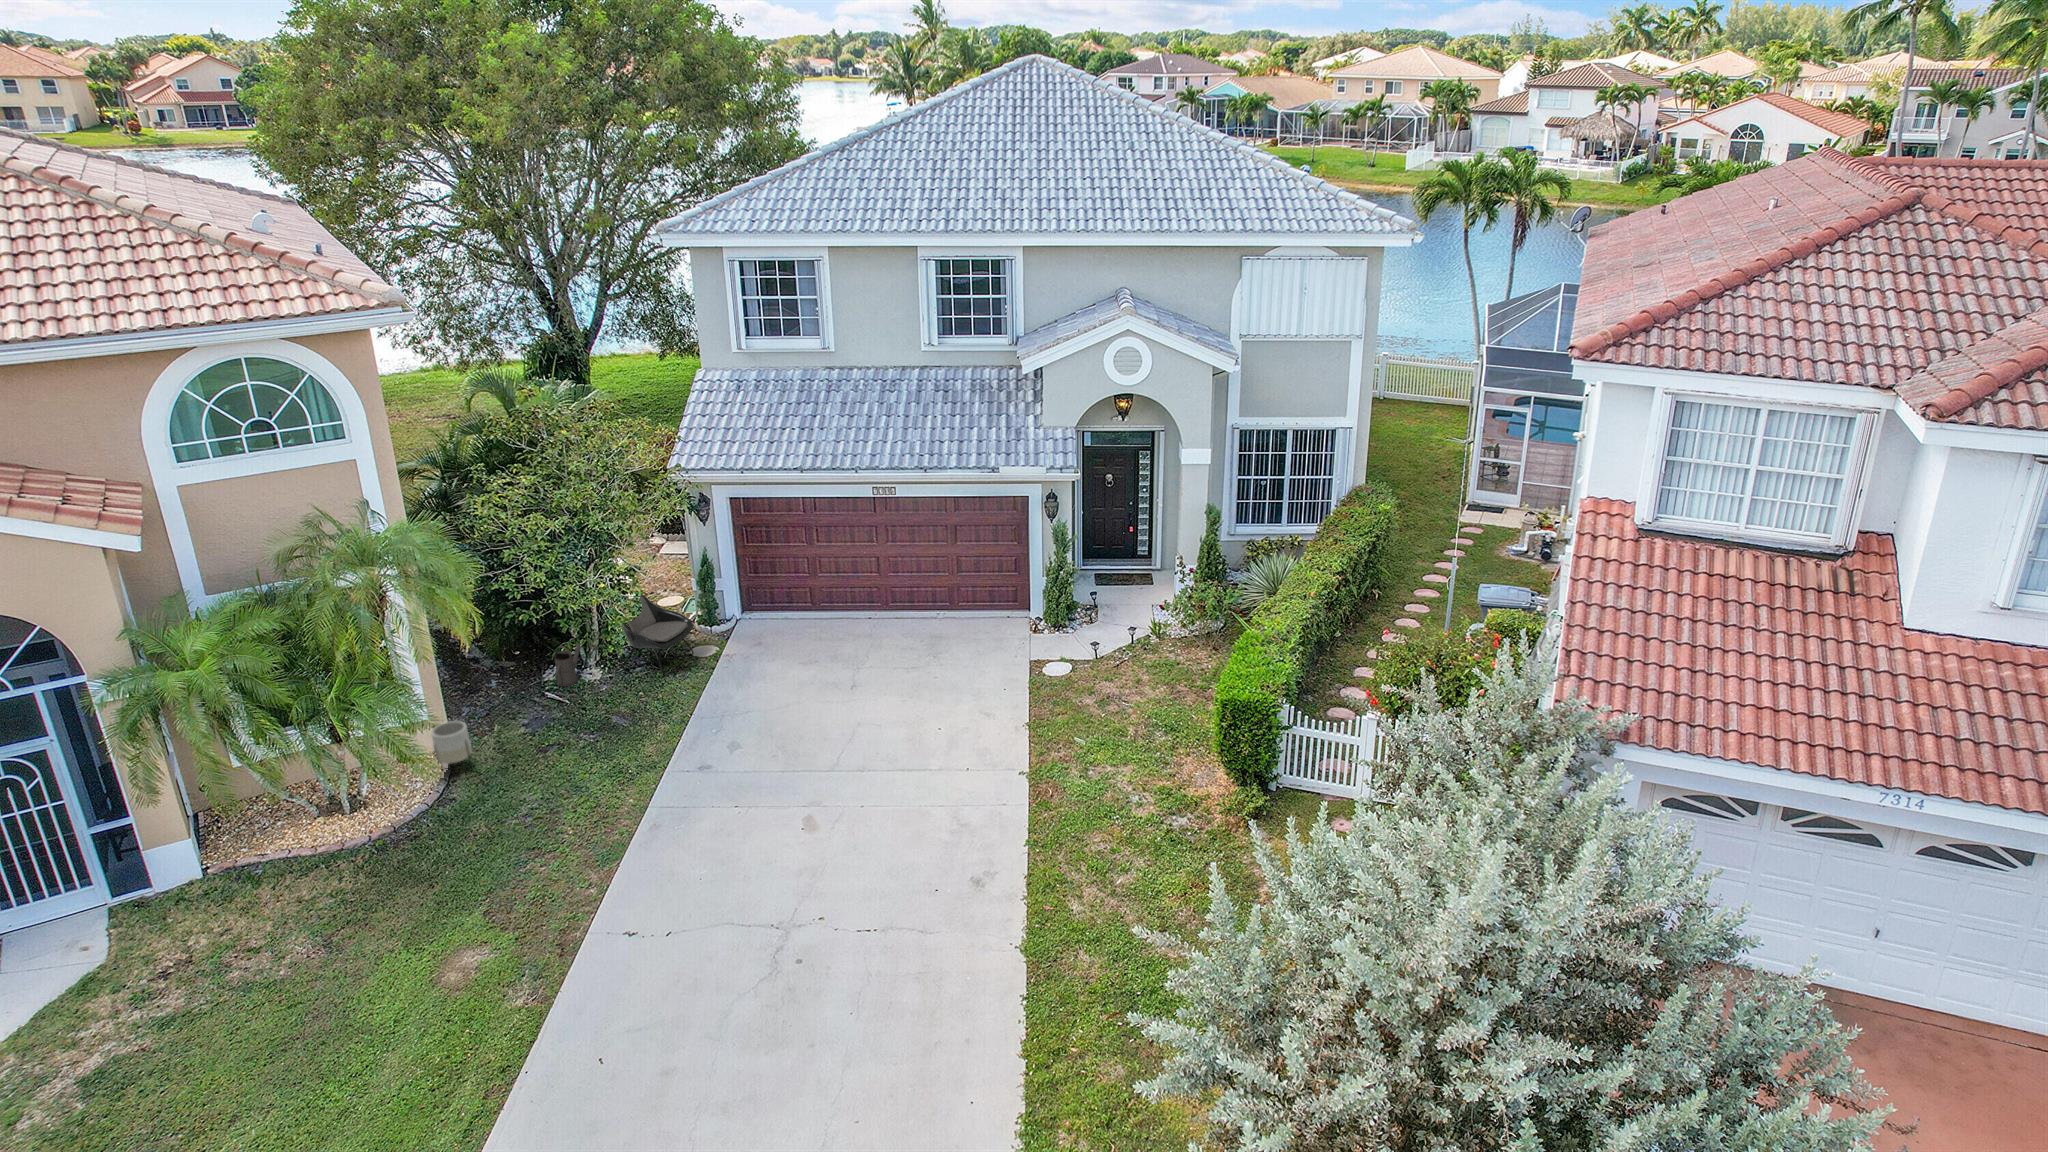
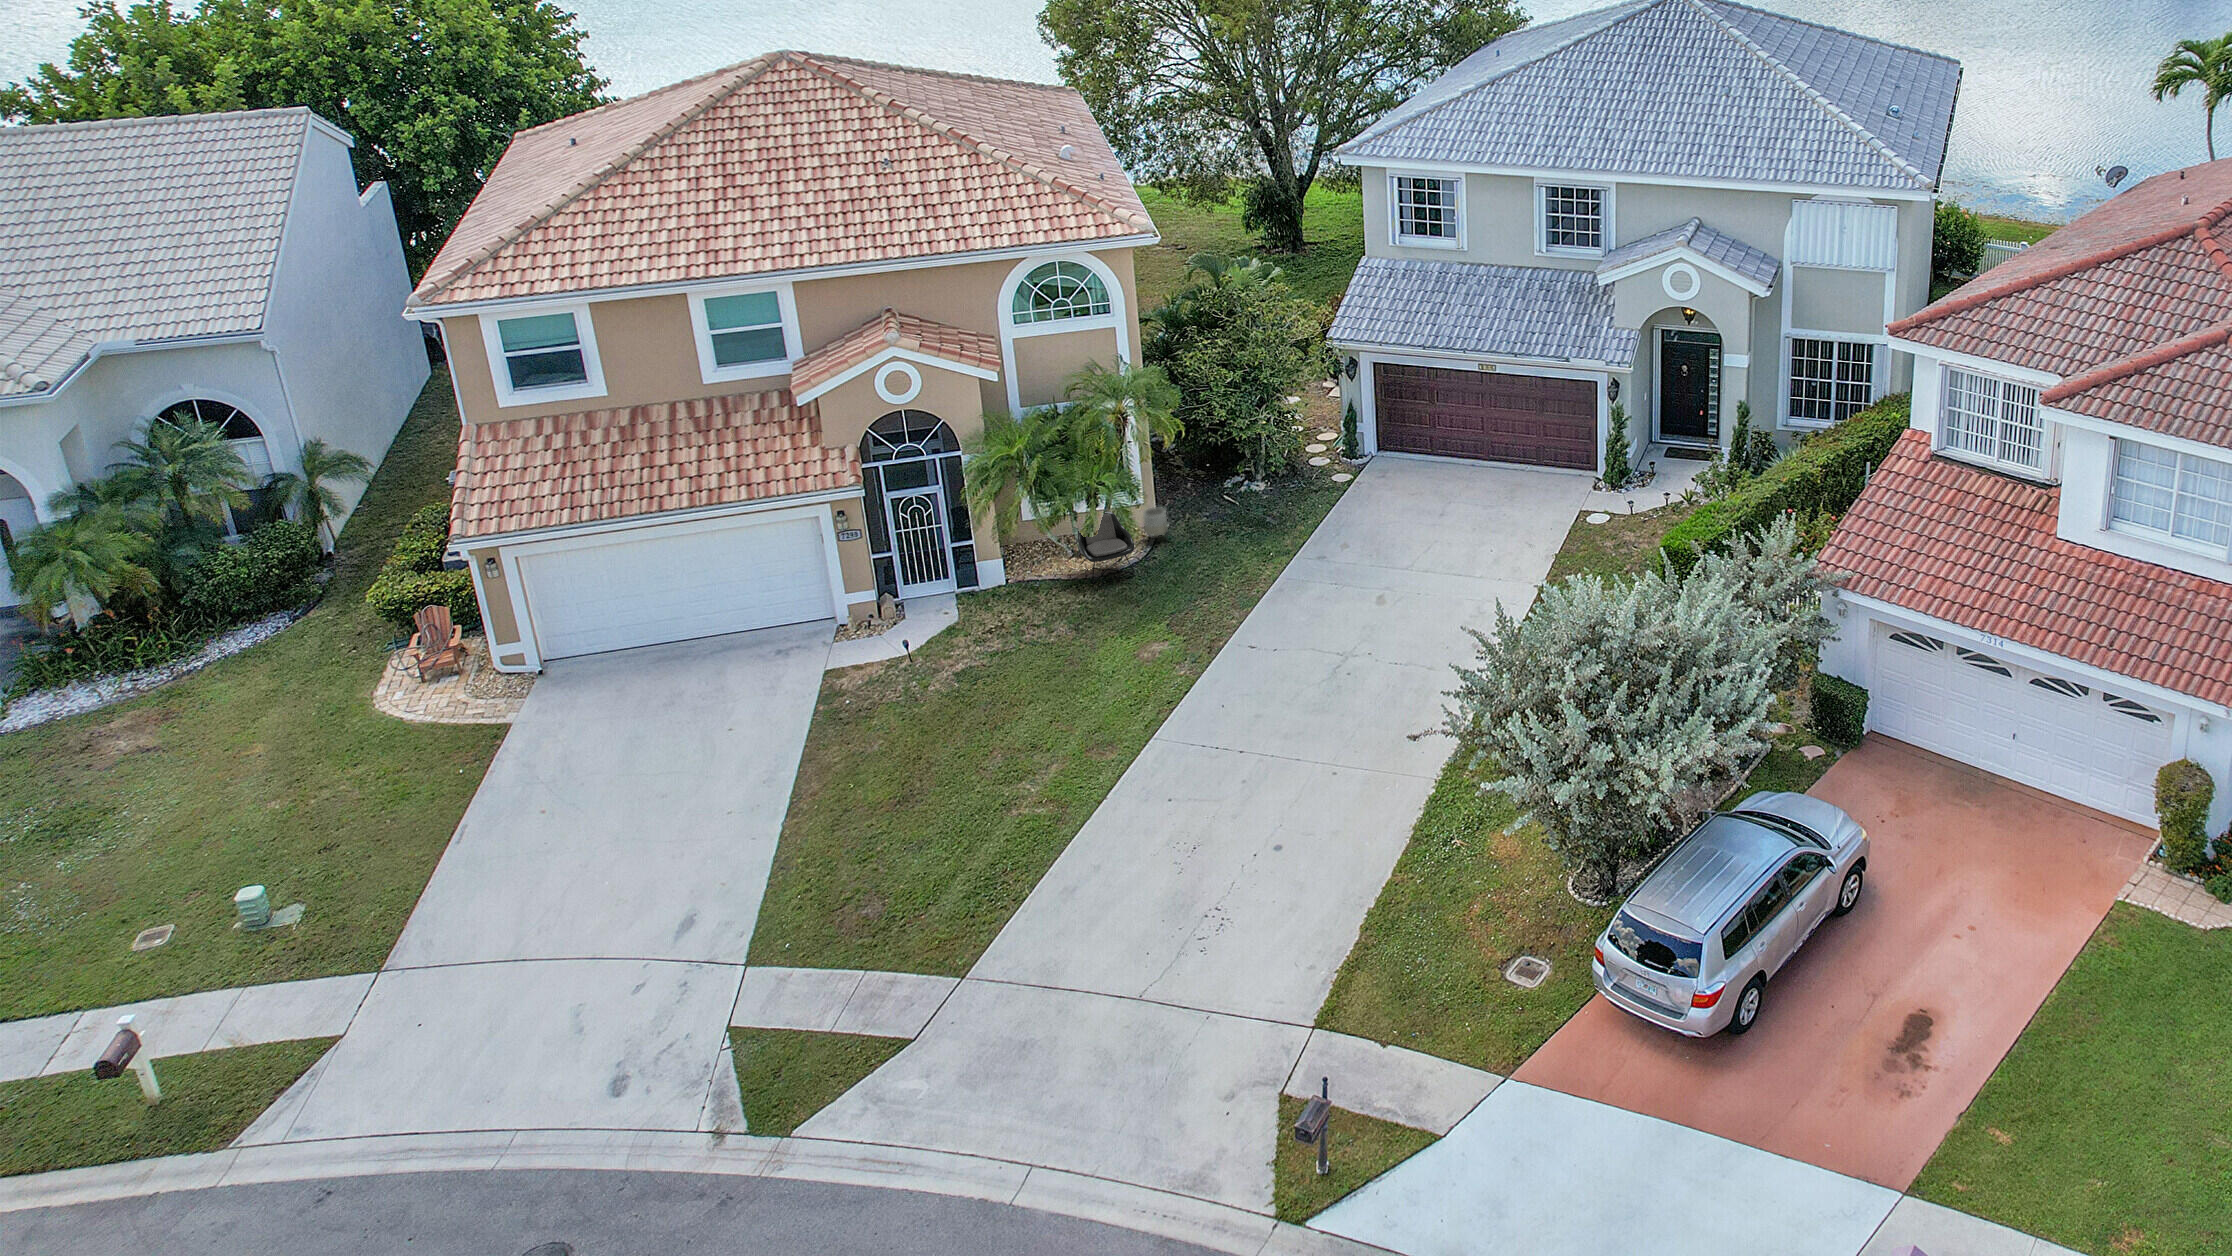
lounge chair: present [622,595,694,676] -> present [1078,511,1135,584]
watering can: present [555,643,580,687] -> none [1230,460,1251,494]

